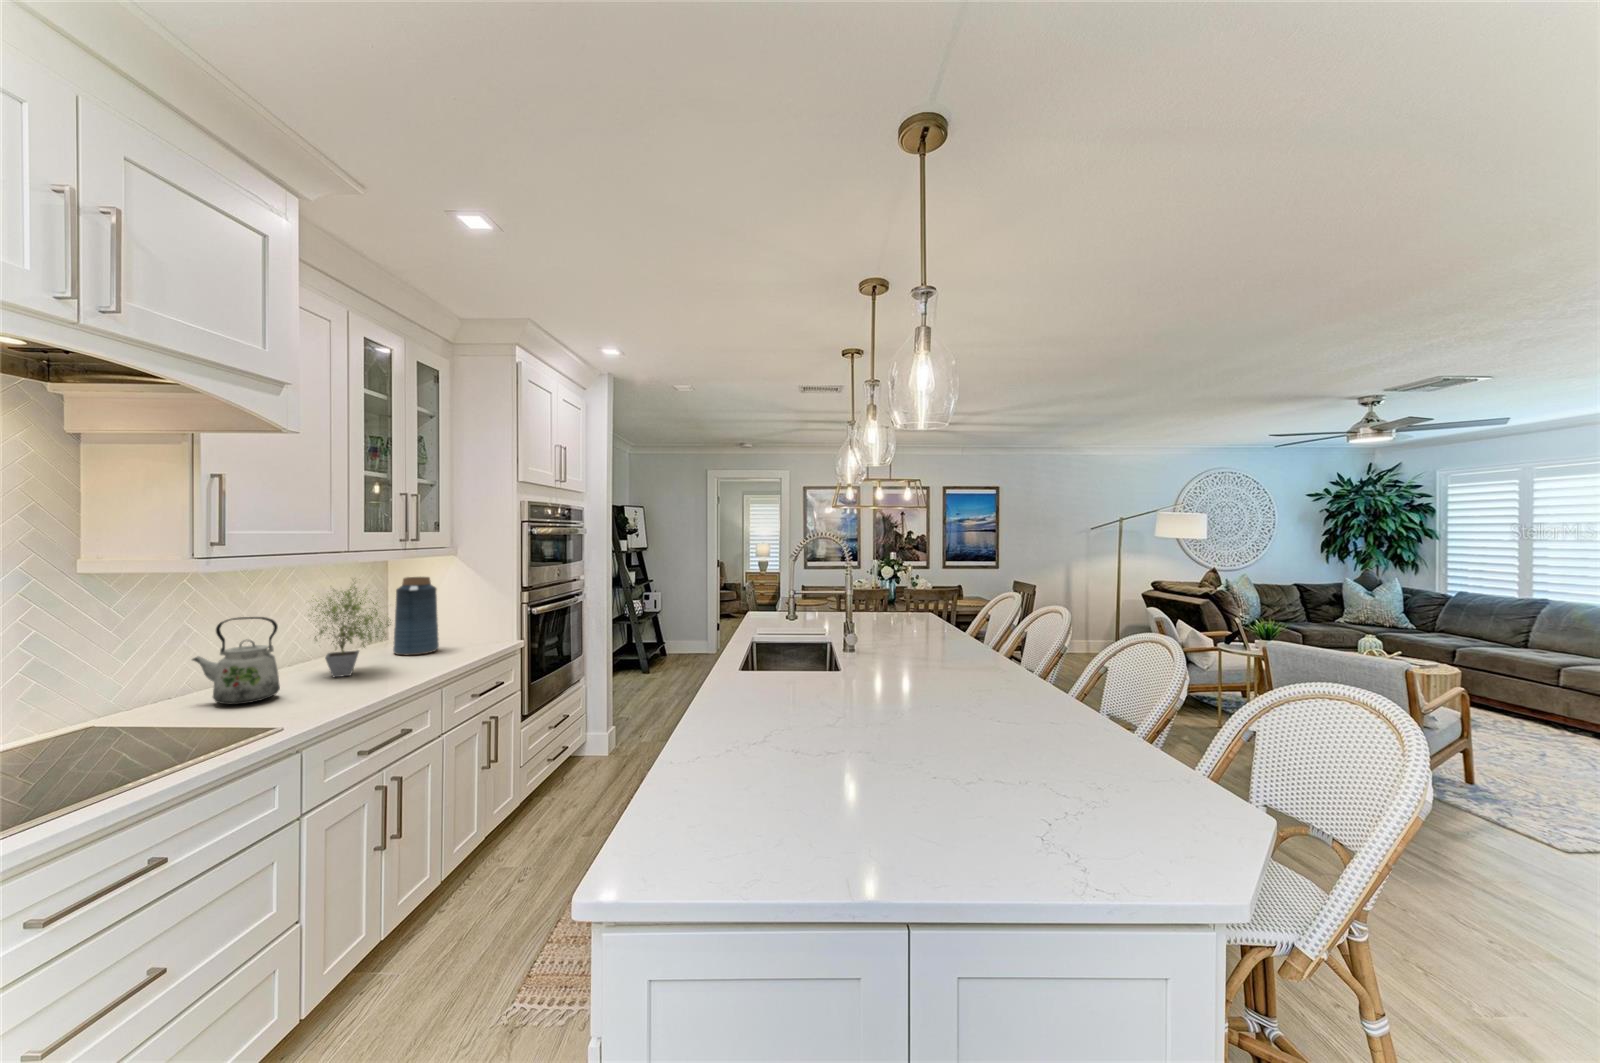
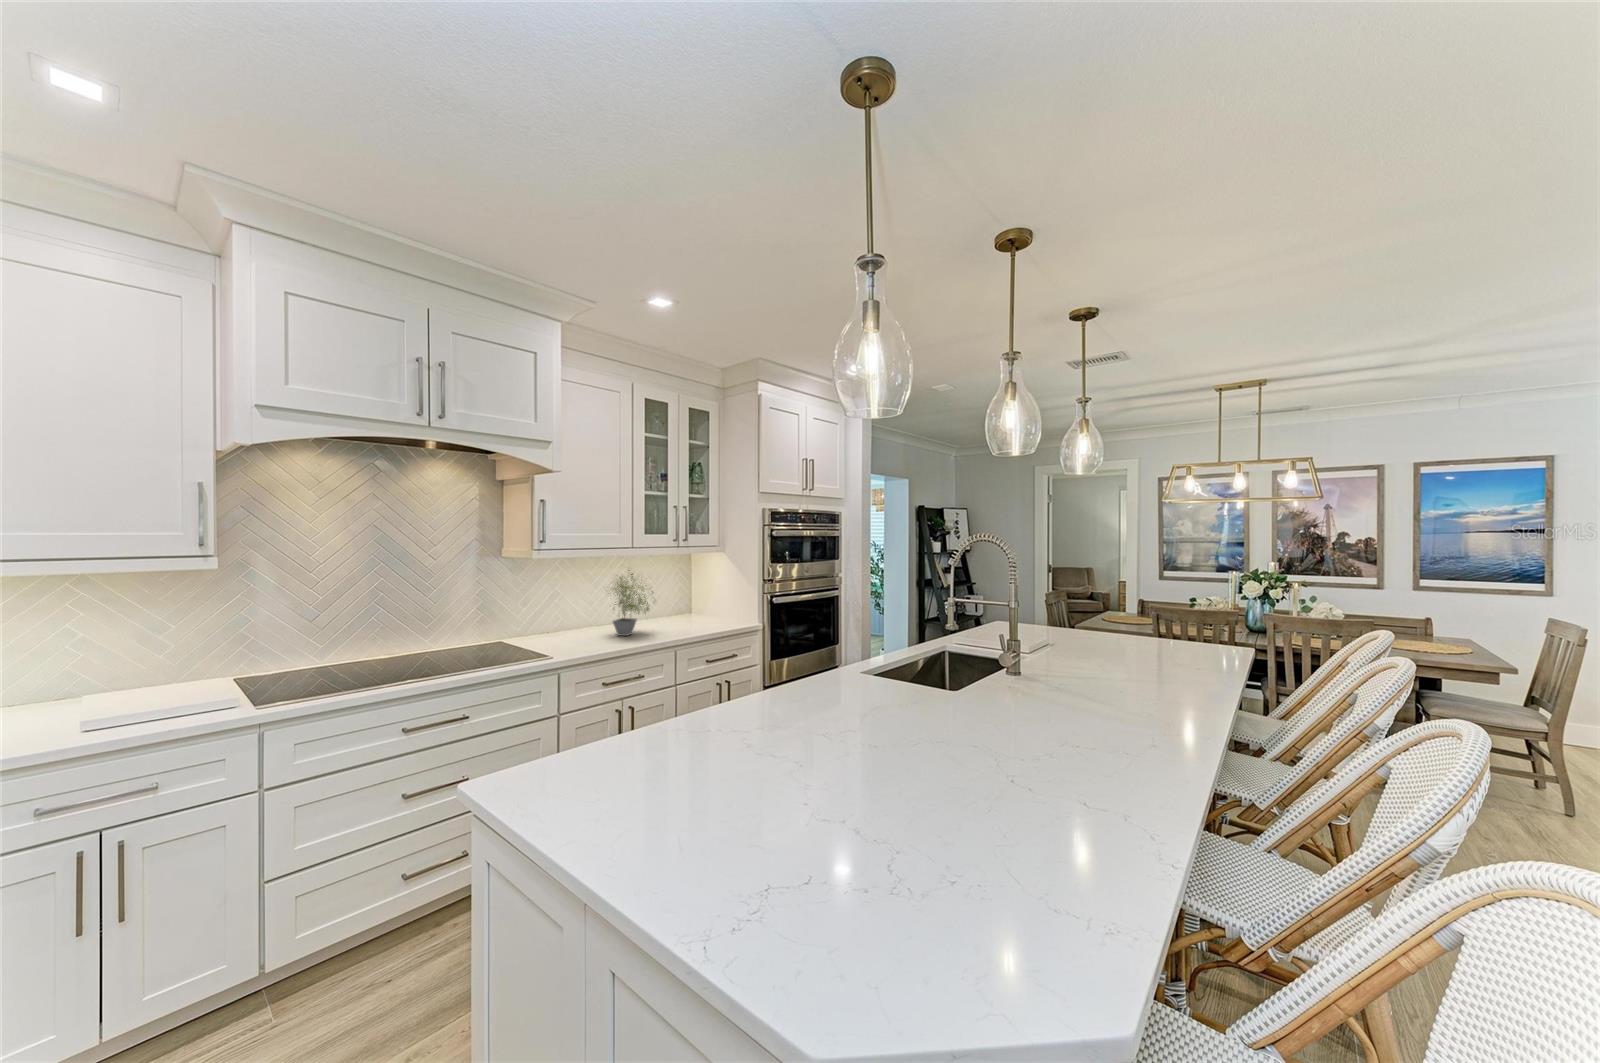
vase: present [393,577,439,655] -> none [675,568,705,627]
kettle: present [192,617,280,704] -> none [536,589,575,645]

